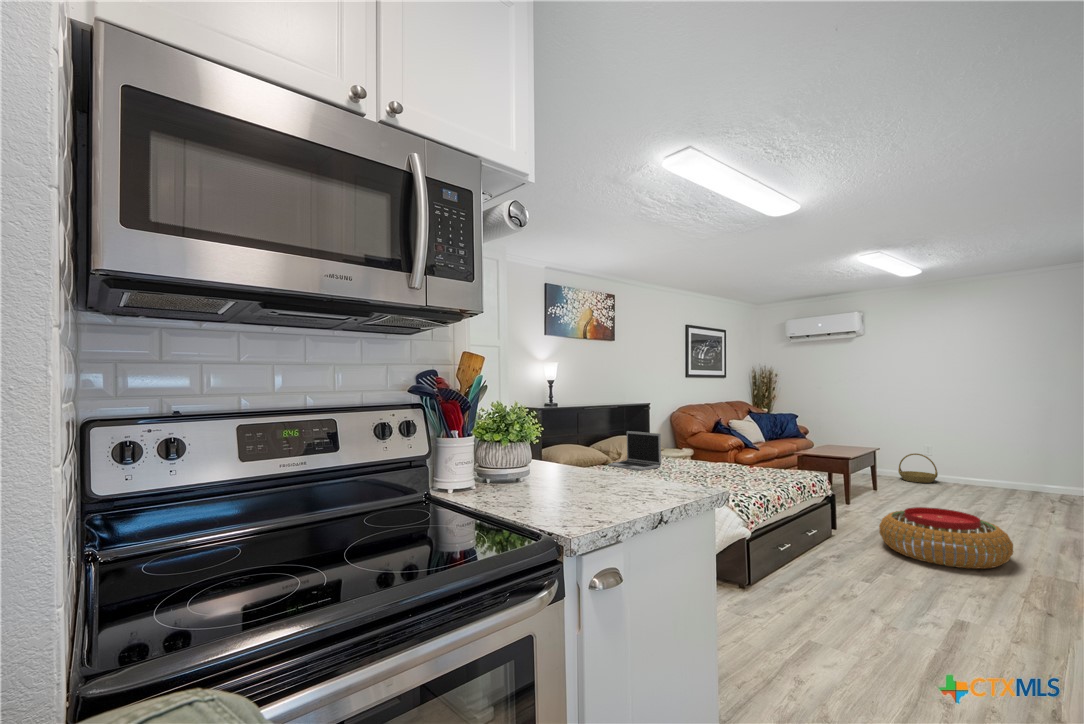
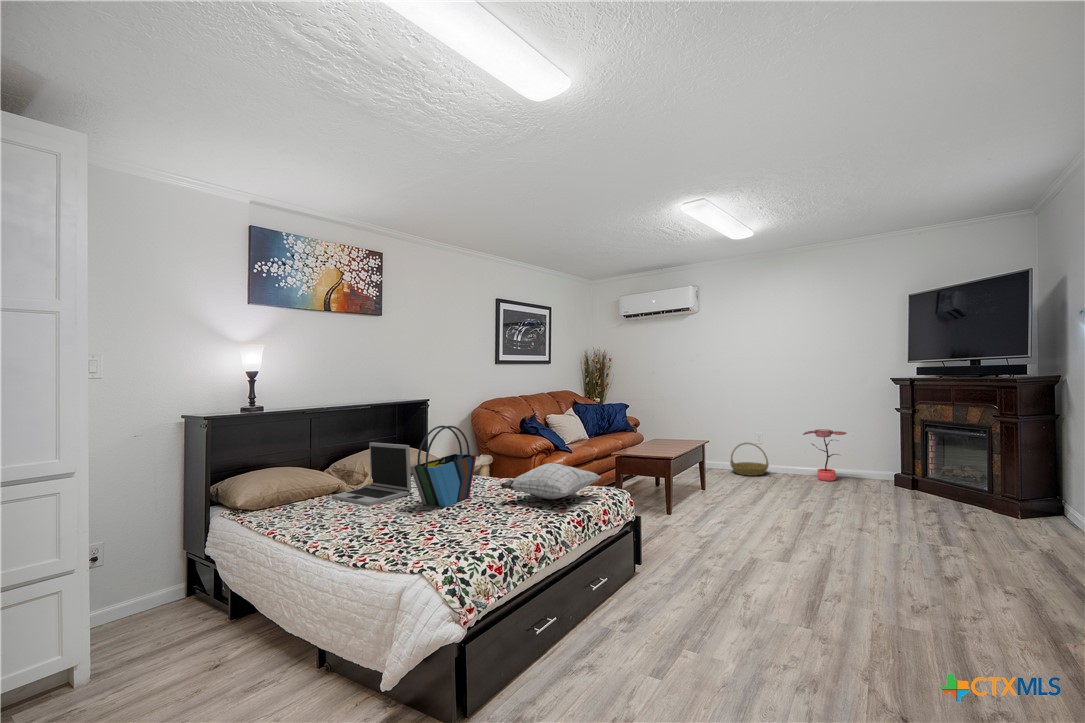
tote bag: none [672,421,709,475] -> present [410,426,477,507]
potted plant: none [973,445,1020,491] -> present [803,429,847,481]
pillow: none [732,451,806,475] -> present [500,463,600,499]
pouf: present [879,507,1013,569] -> none [693,528,855,626]

